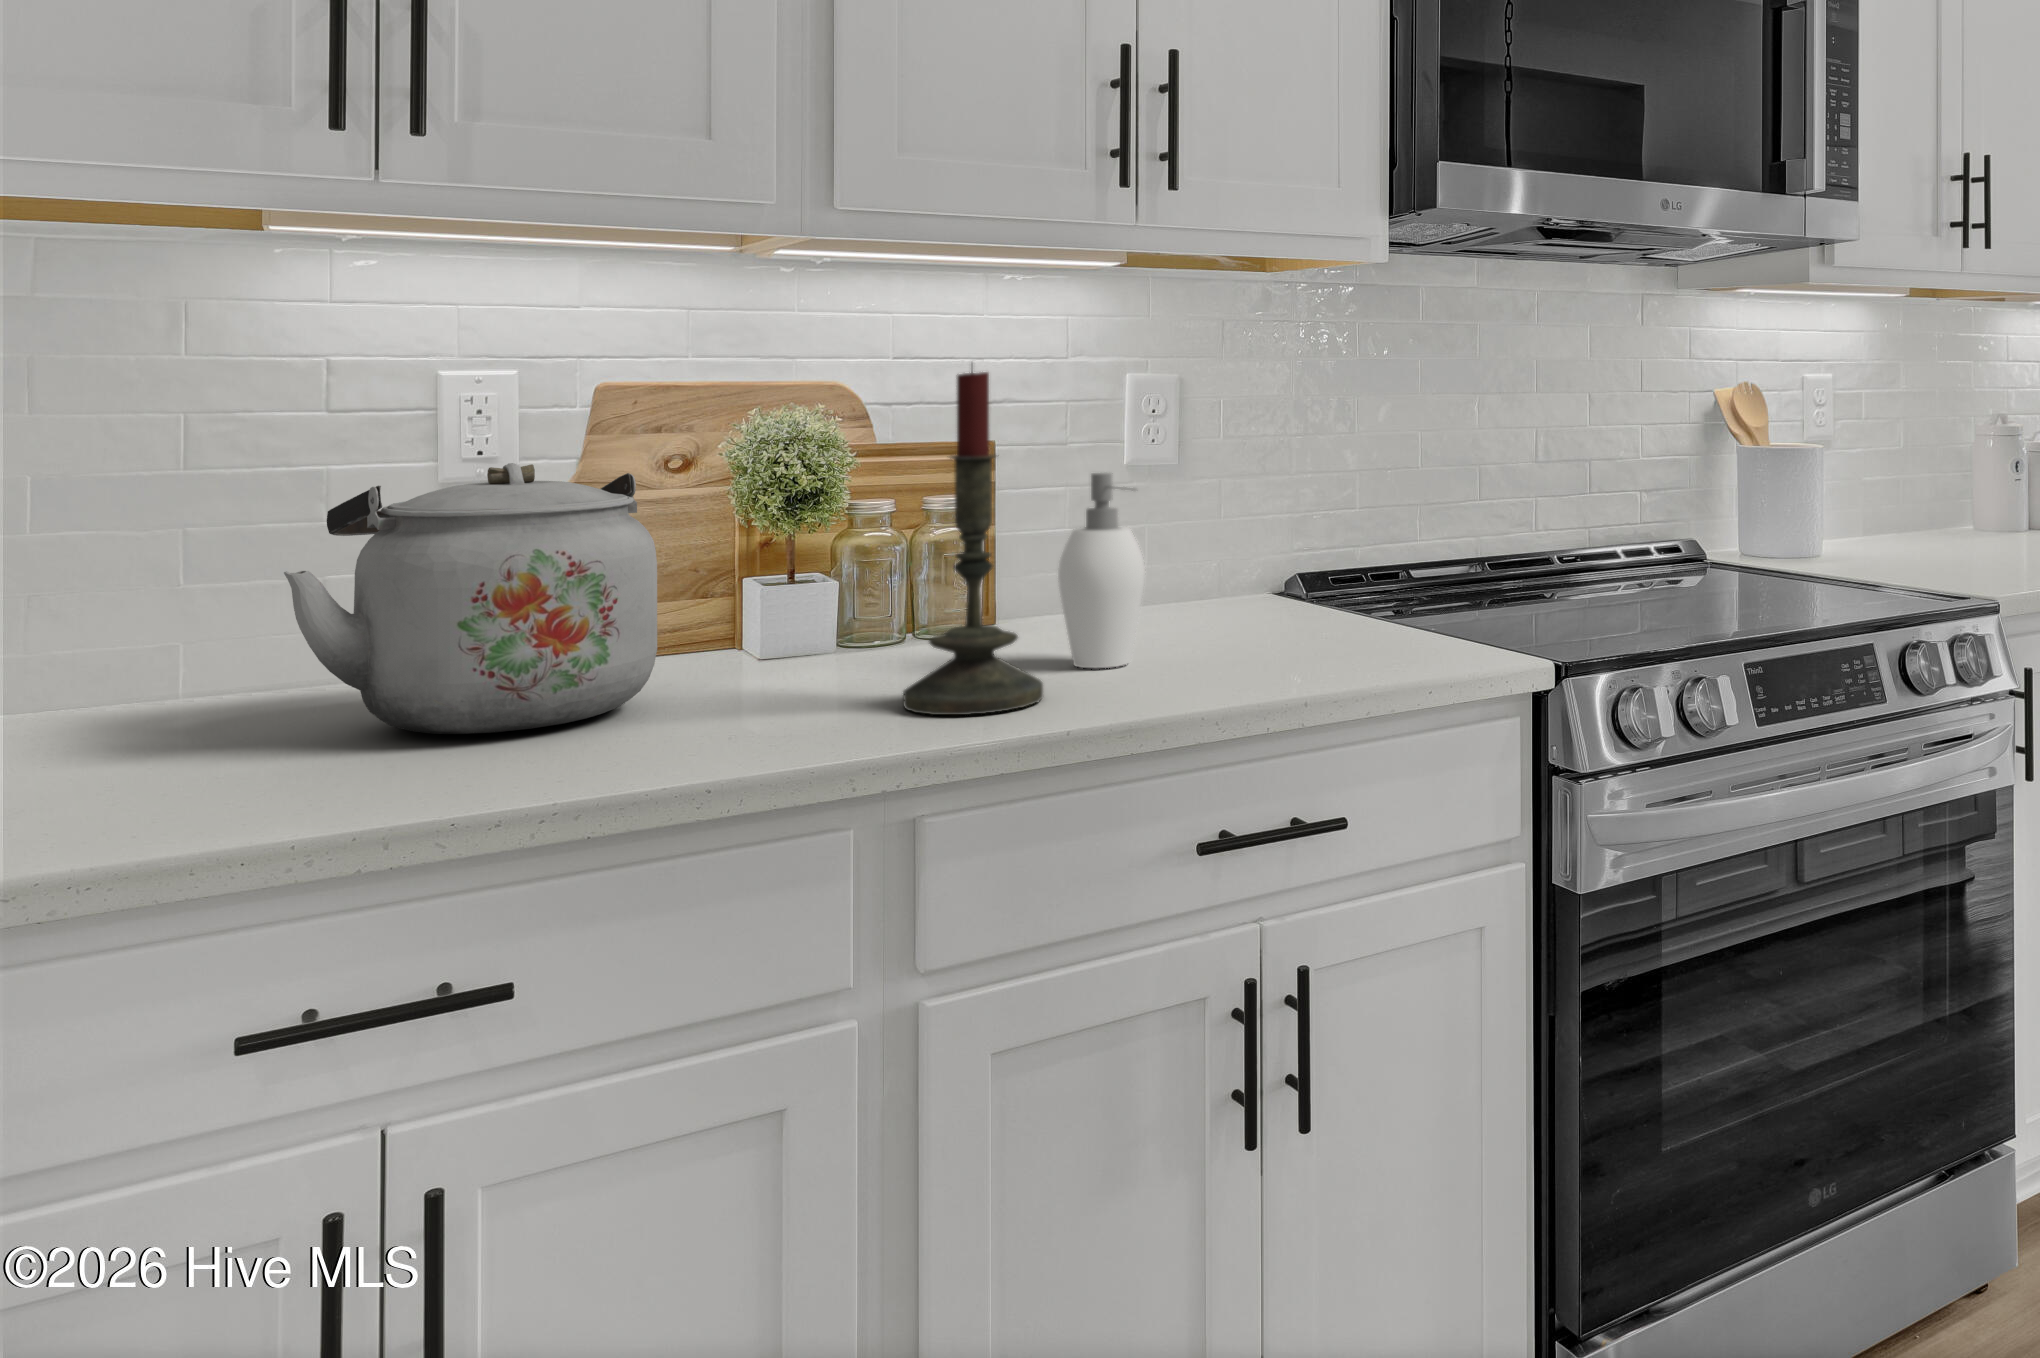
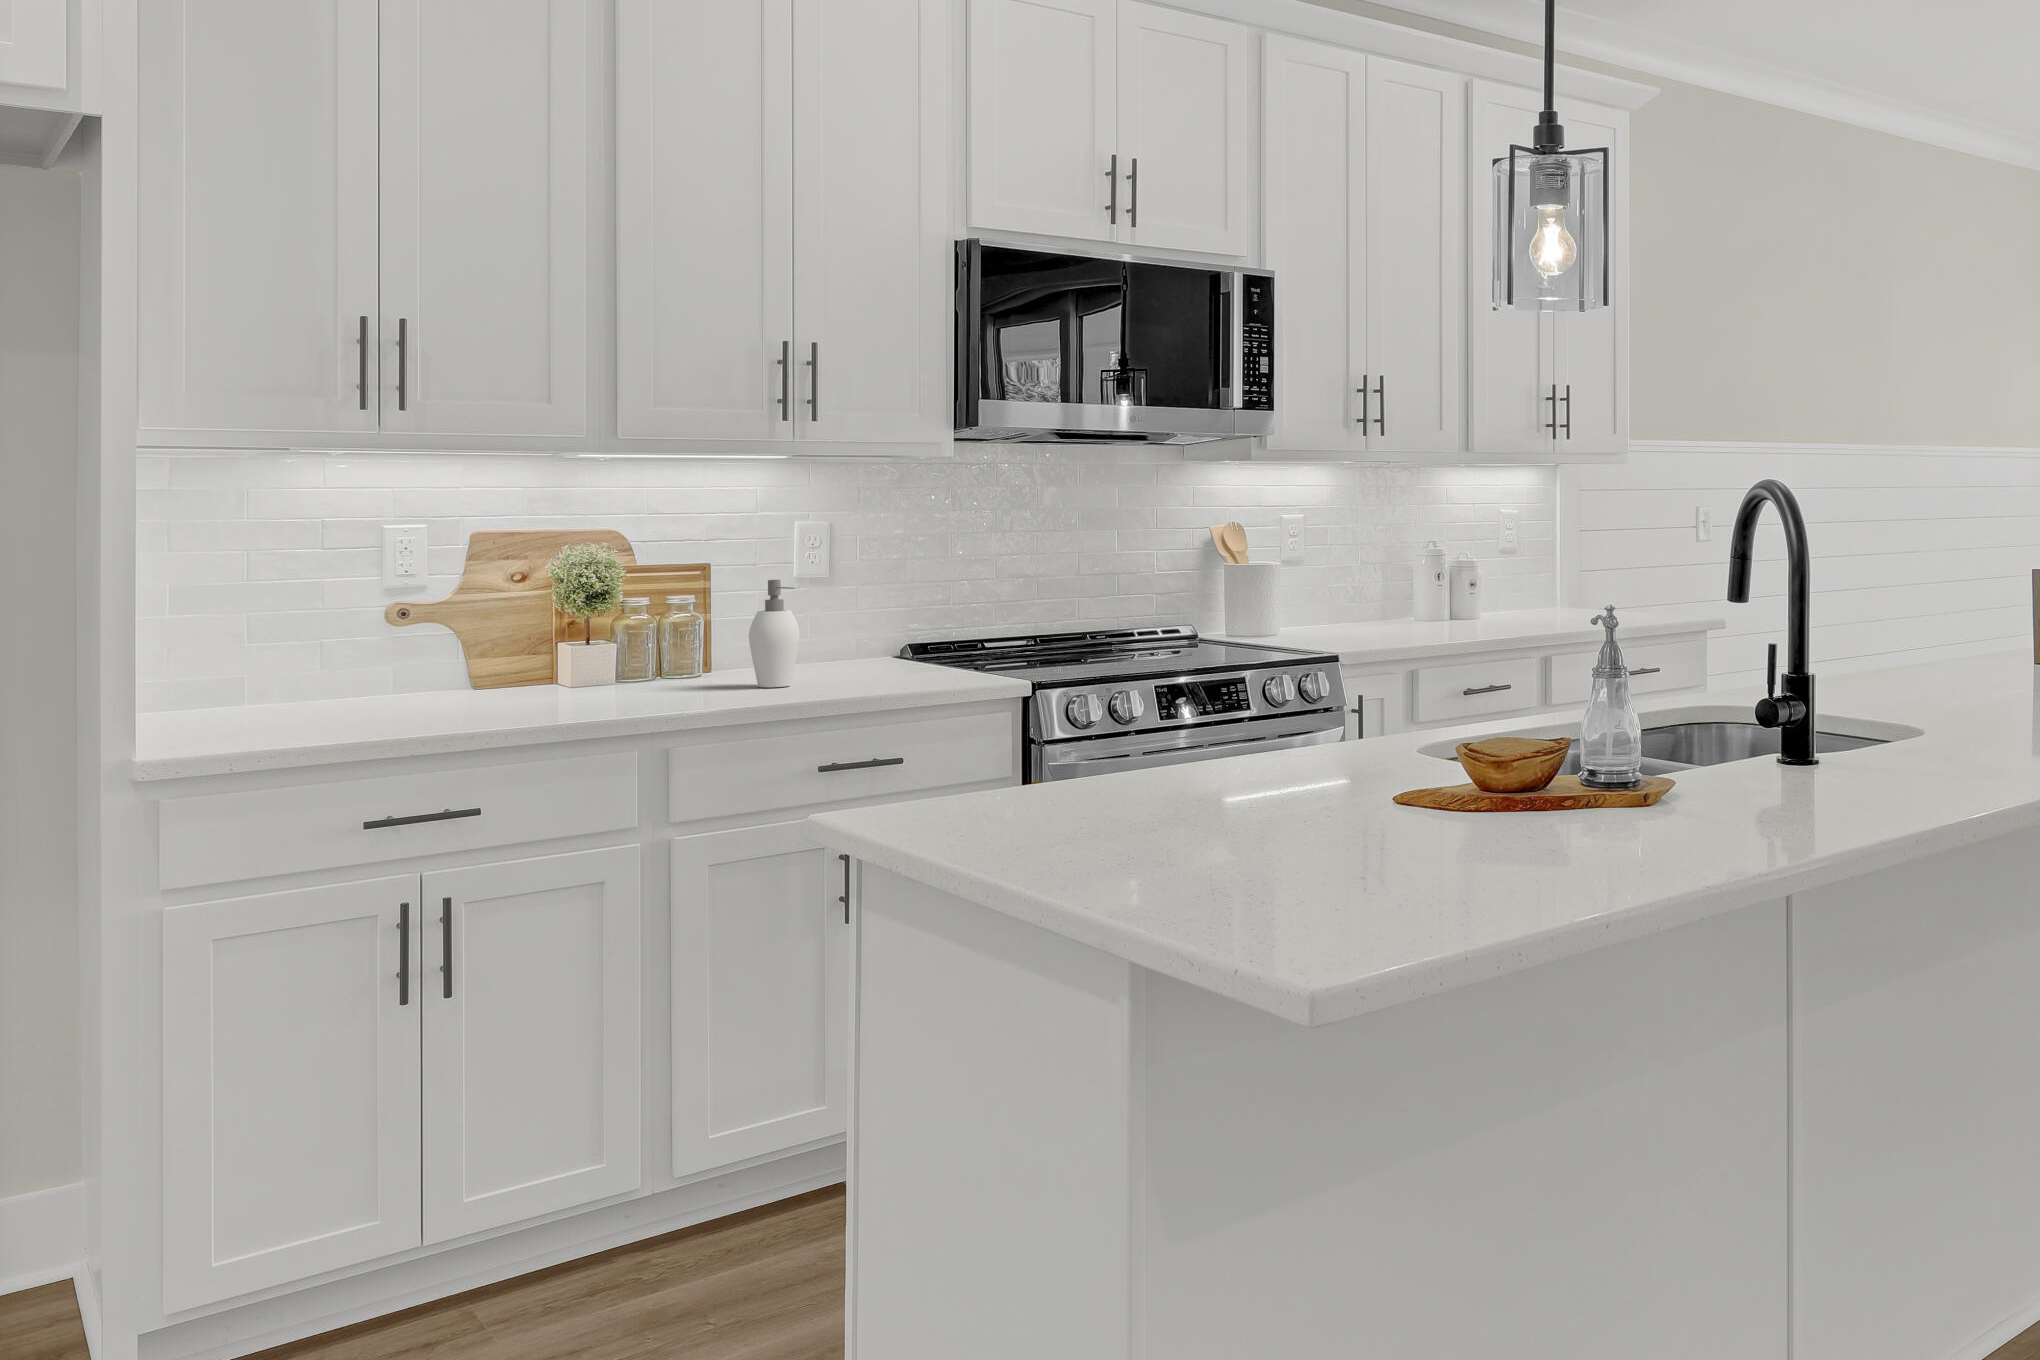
candle: present [903,371,1043,715] -> none [664,520,741,703]
kettle: present [284,463,657,734] -> none [341,575,526,712]

